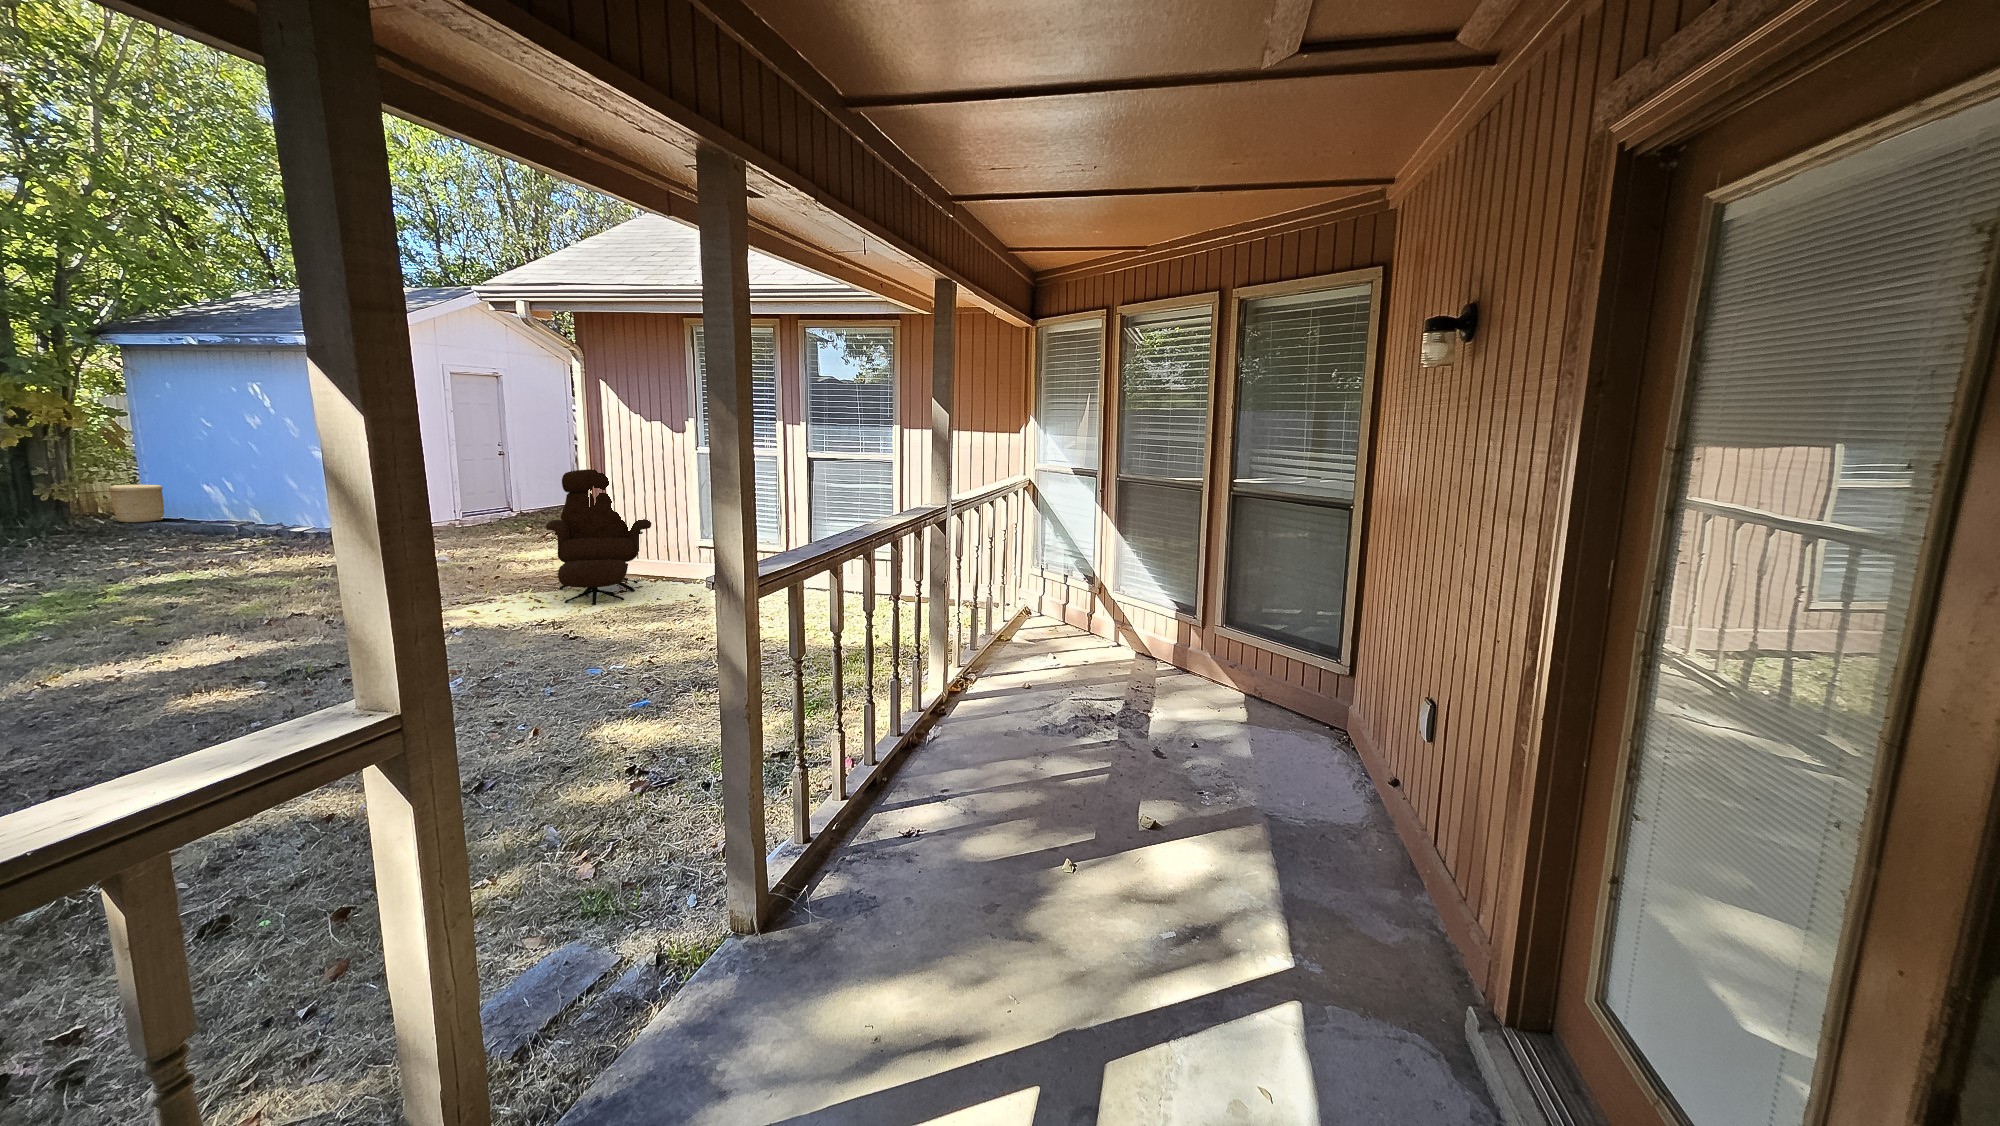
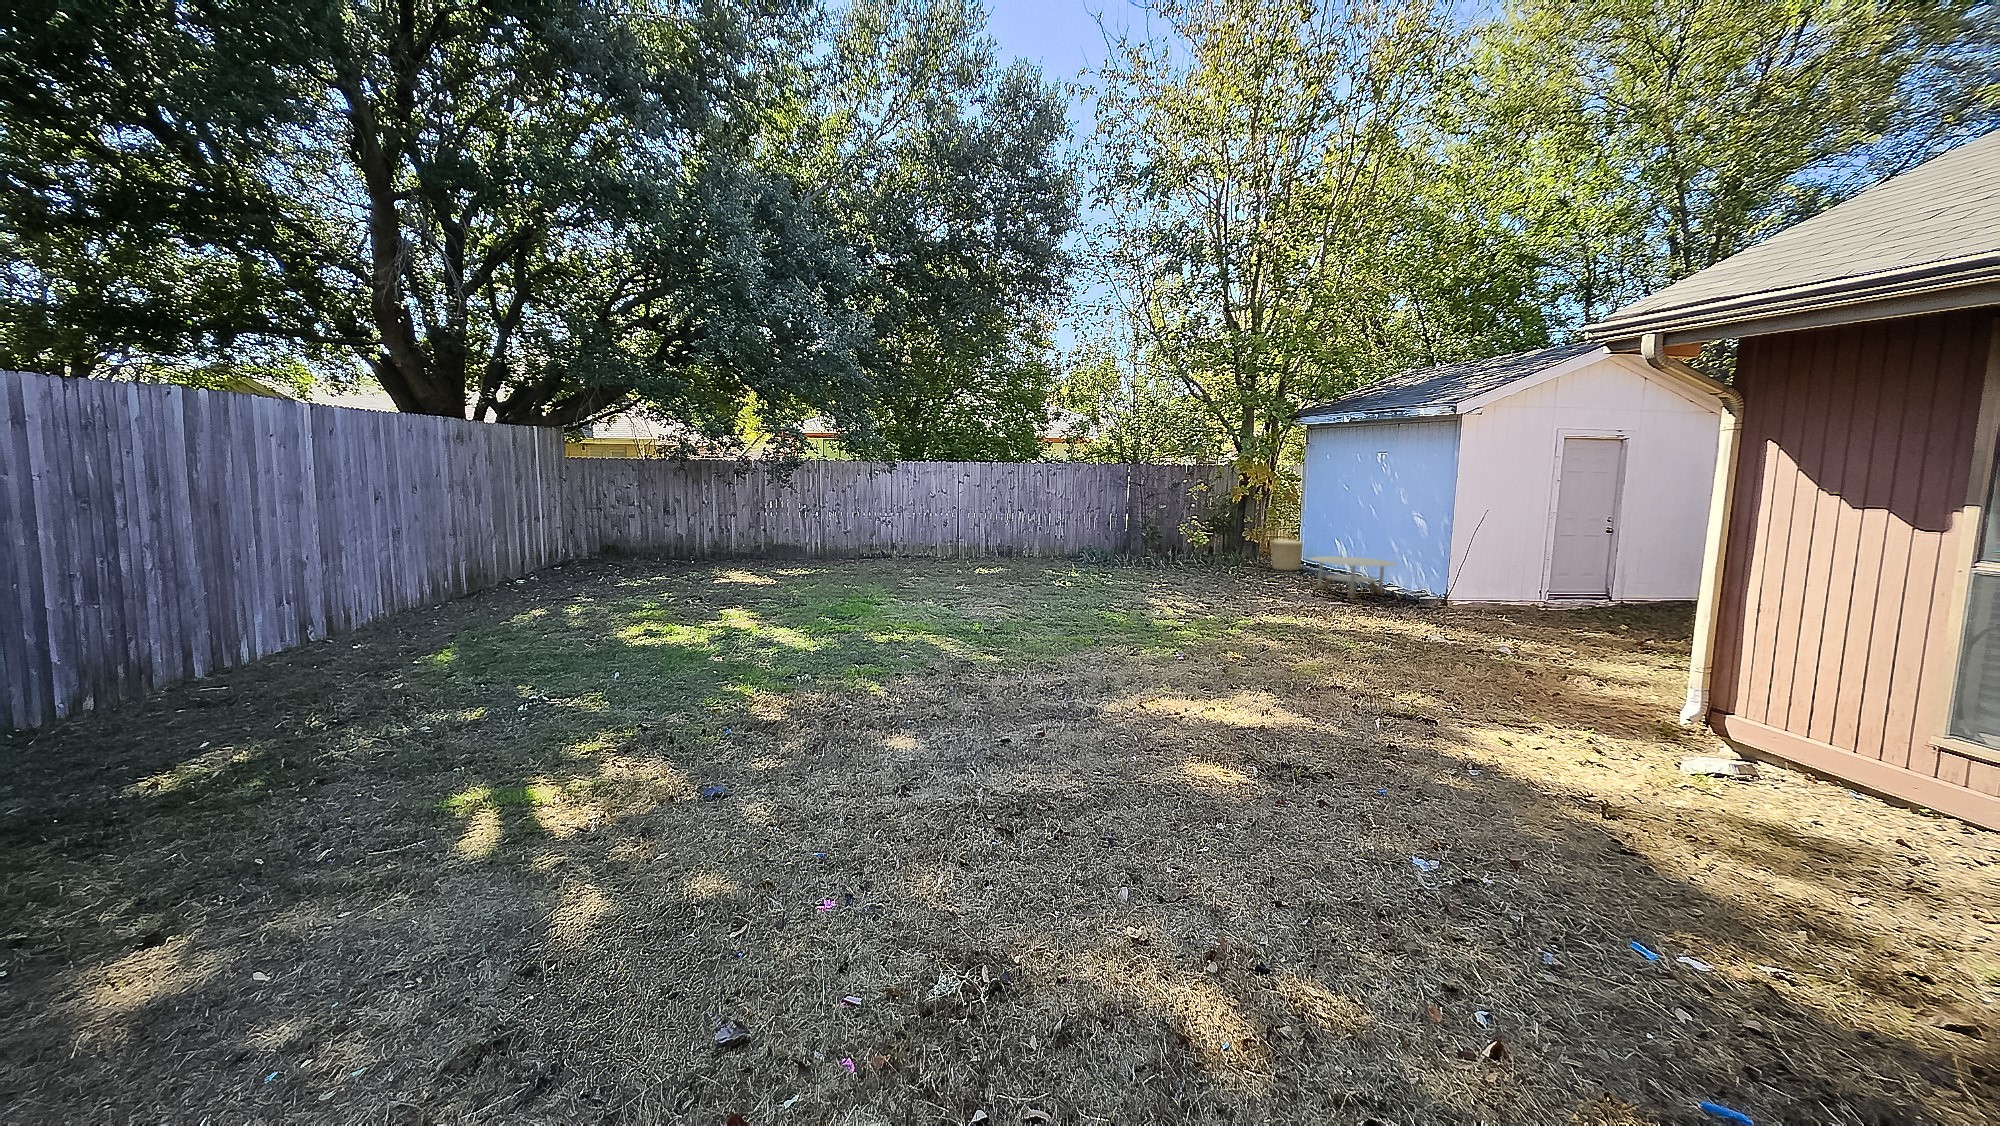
lounge chair: present [546,469,651,605] -> none [1629,575,1826,797]
round table: none [189,495,309,538] -> present [1310,556,1396,599]

